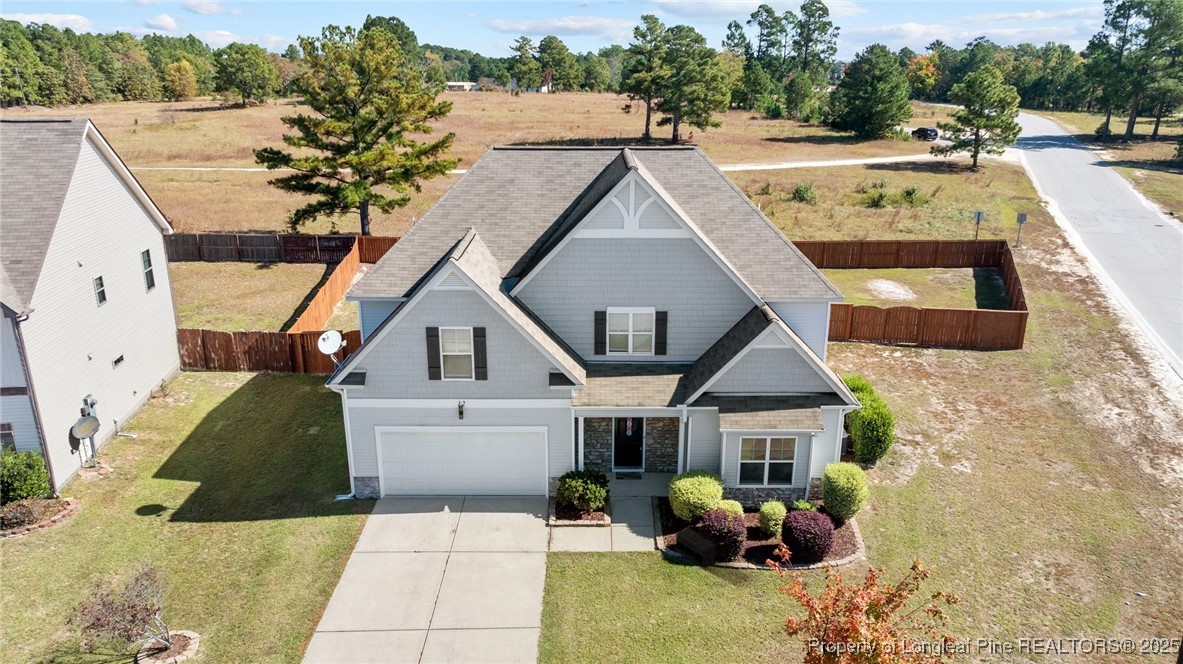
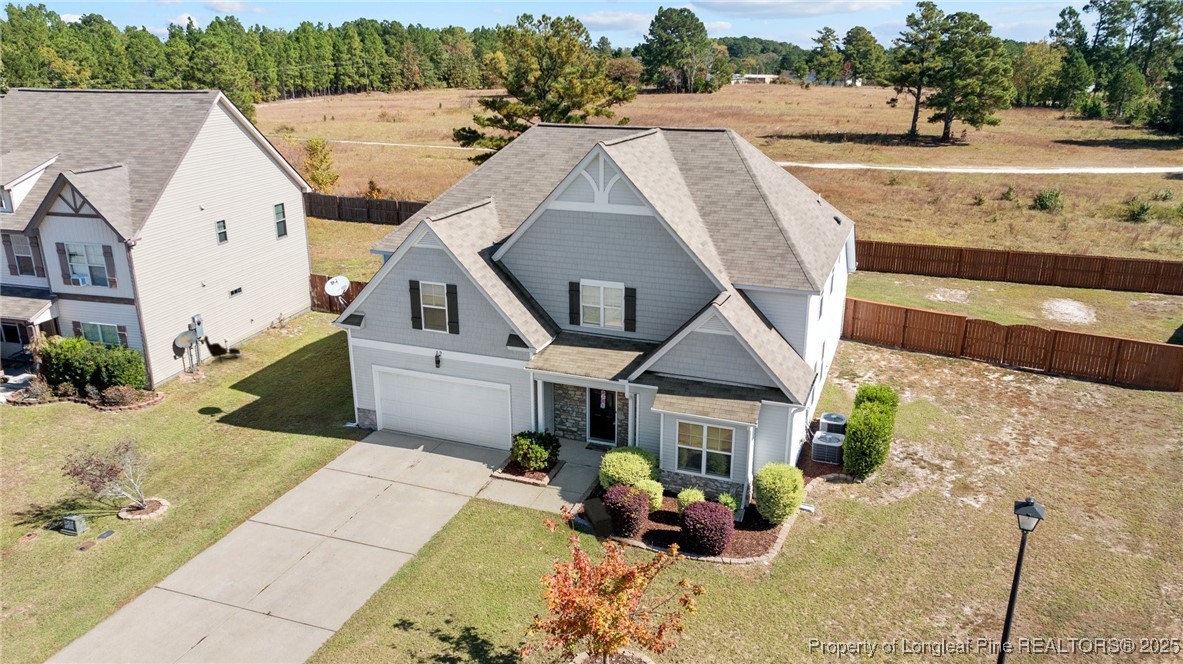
lounge chair: none [94,420,142,452] -> present [204,336,240,362]

